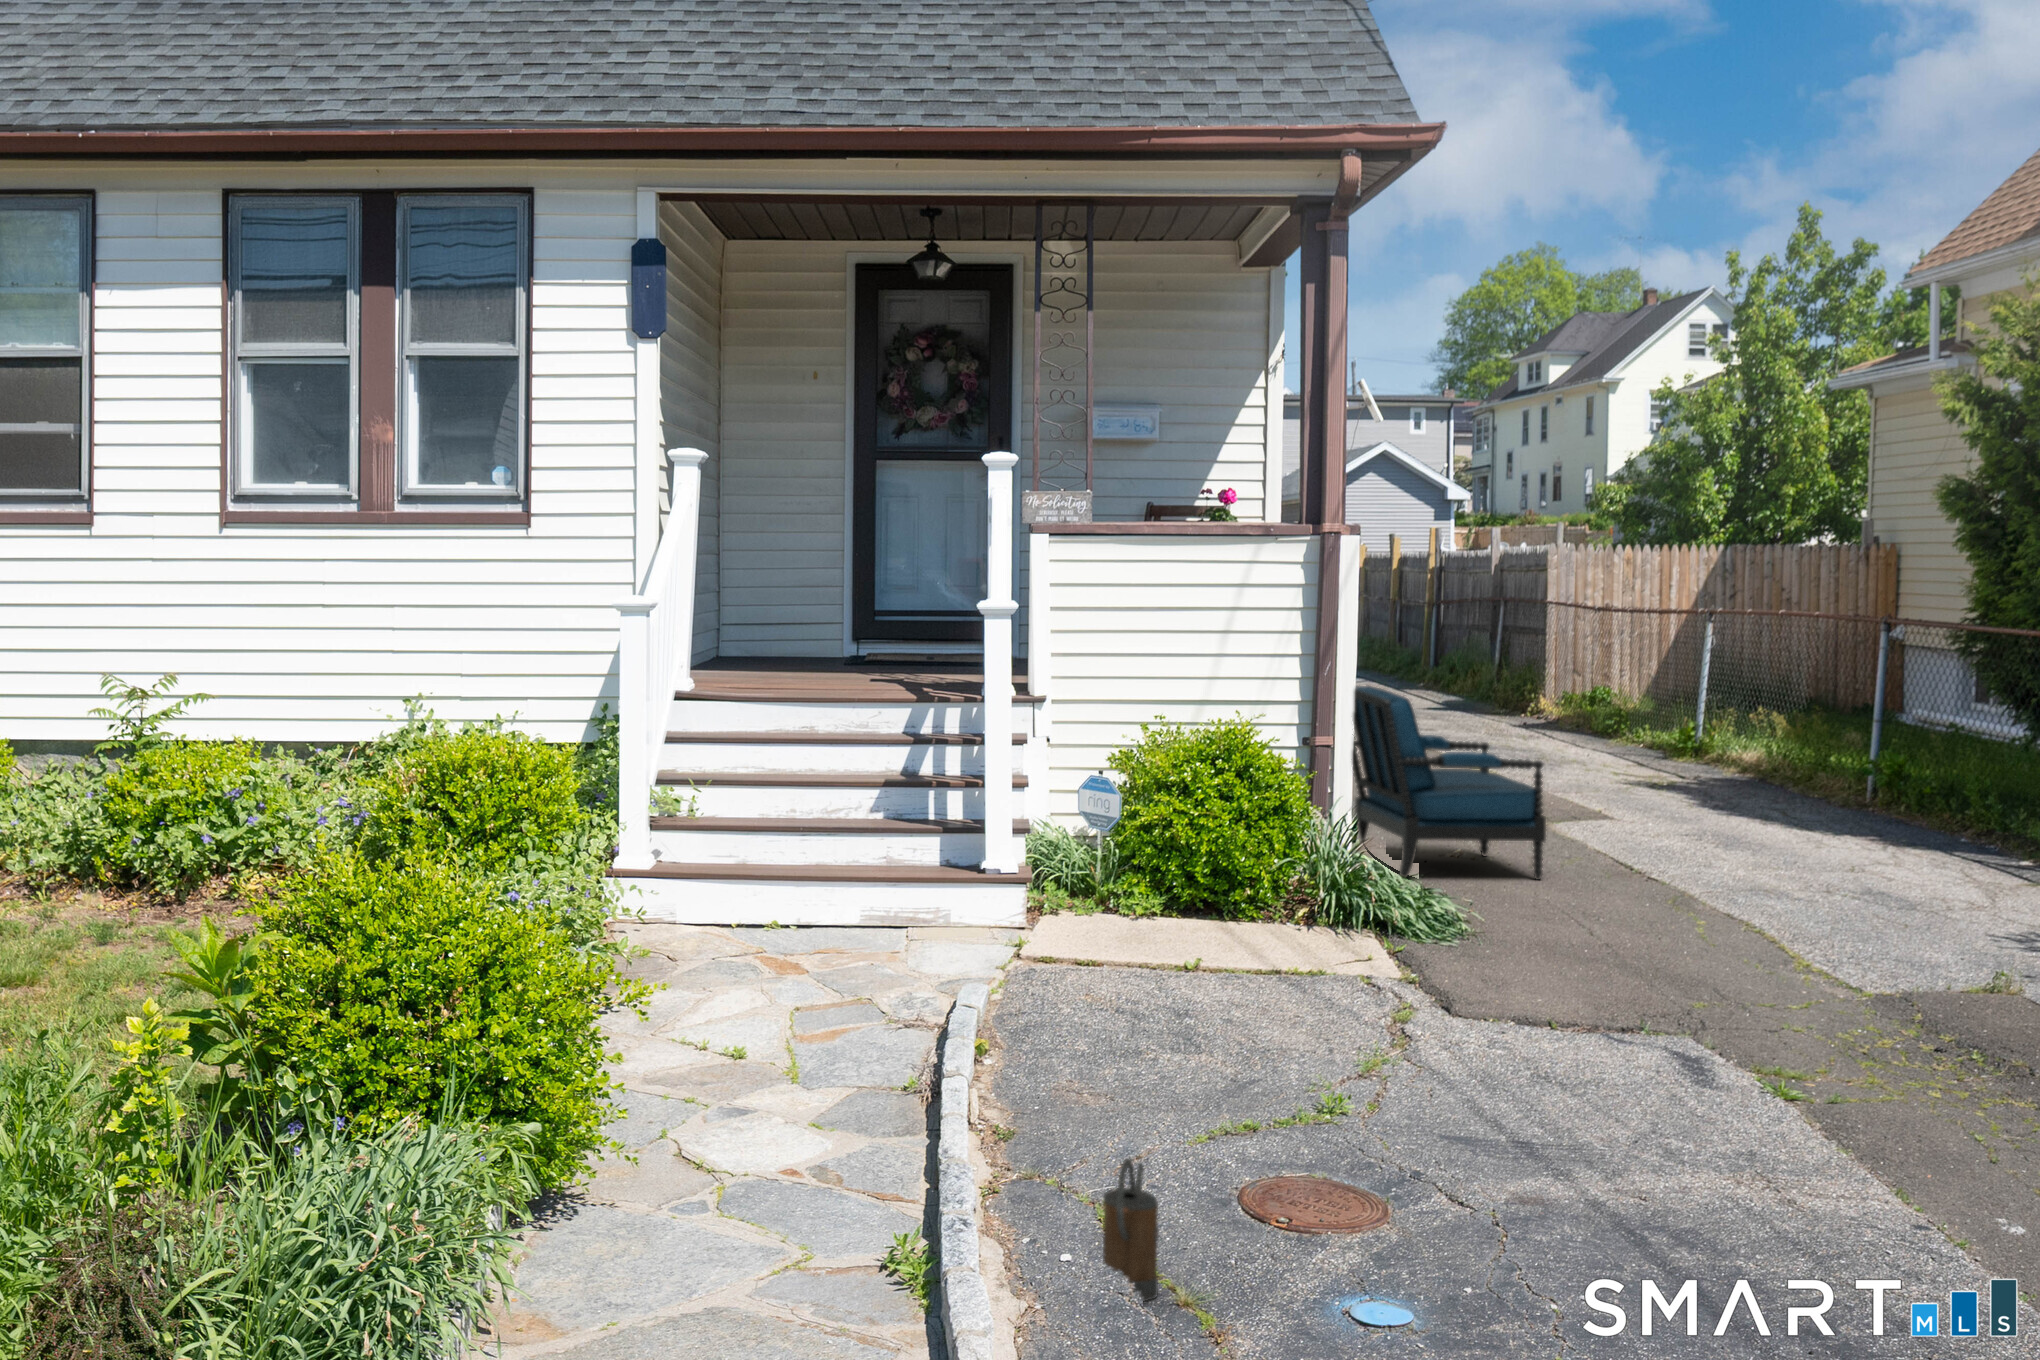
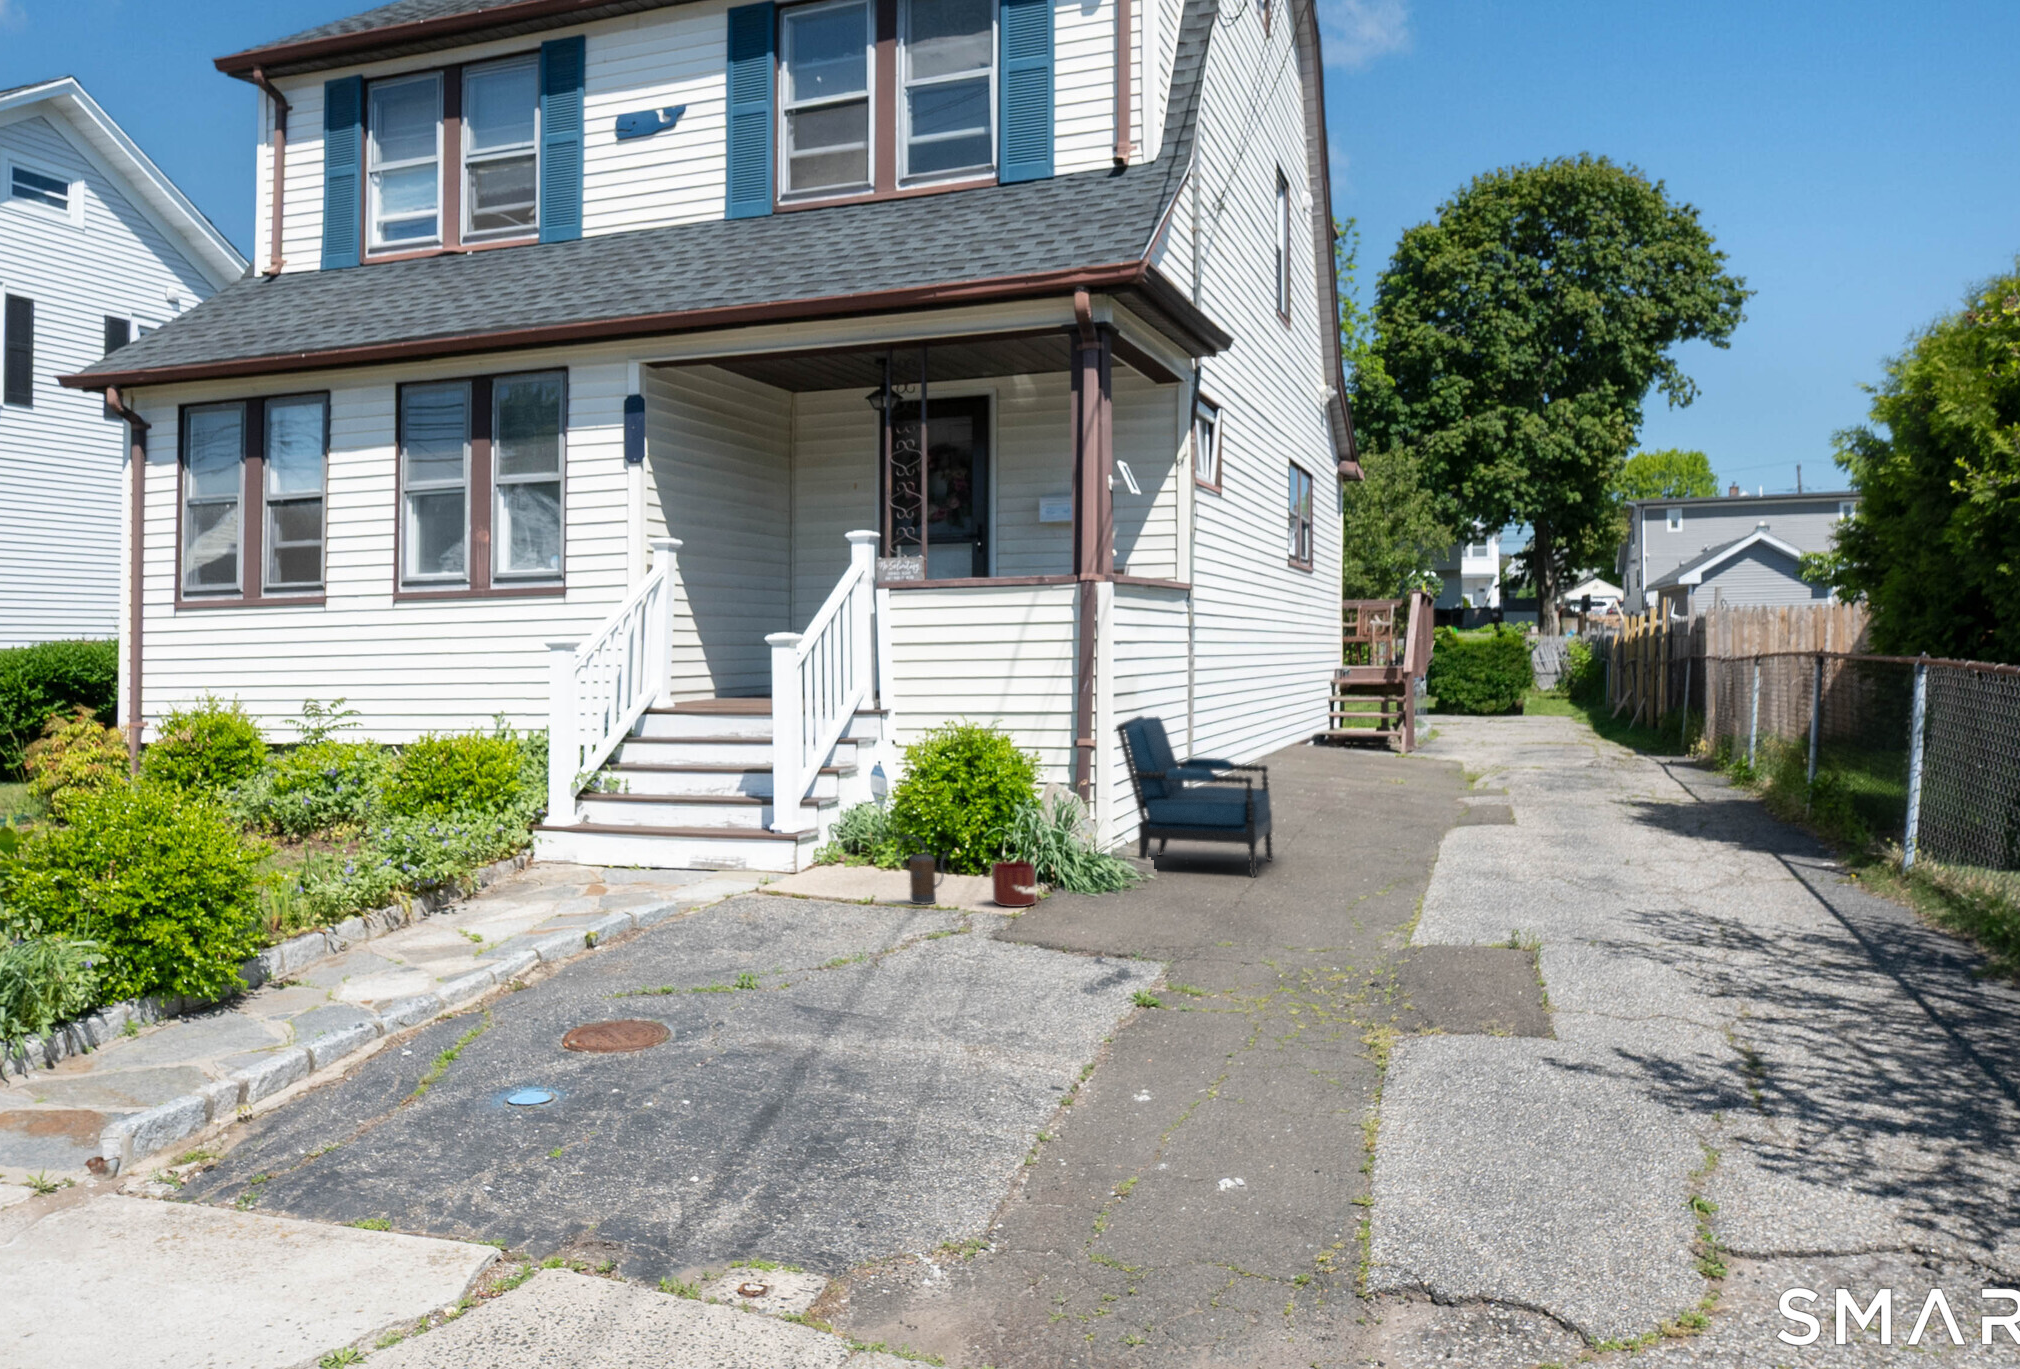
planter: none [1395,884,1453,942] -> present [992,862,1036,907]
watering can: present [1103,1158,1159,1301] -> present [896,836,947,904]

